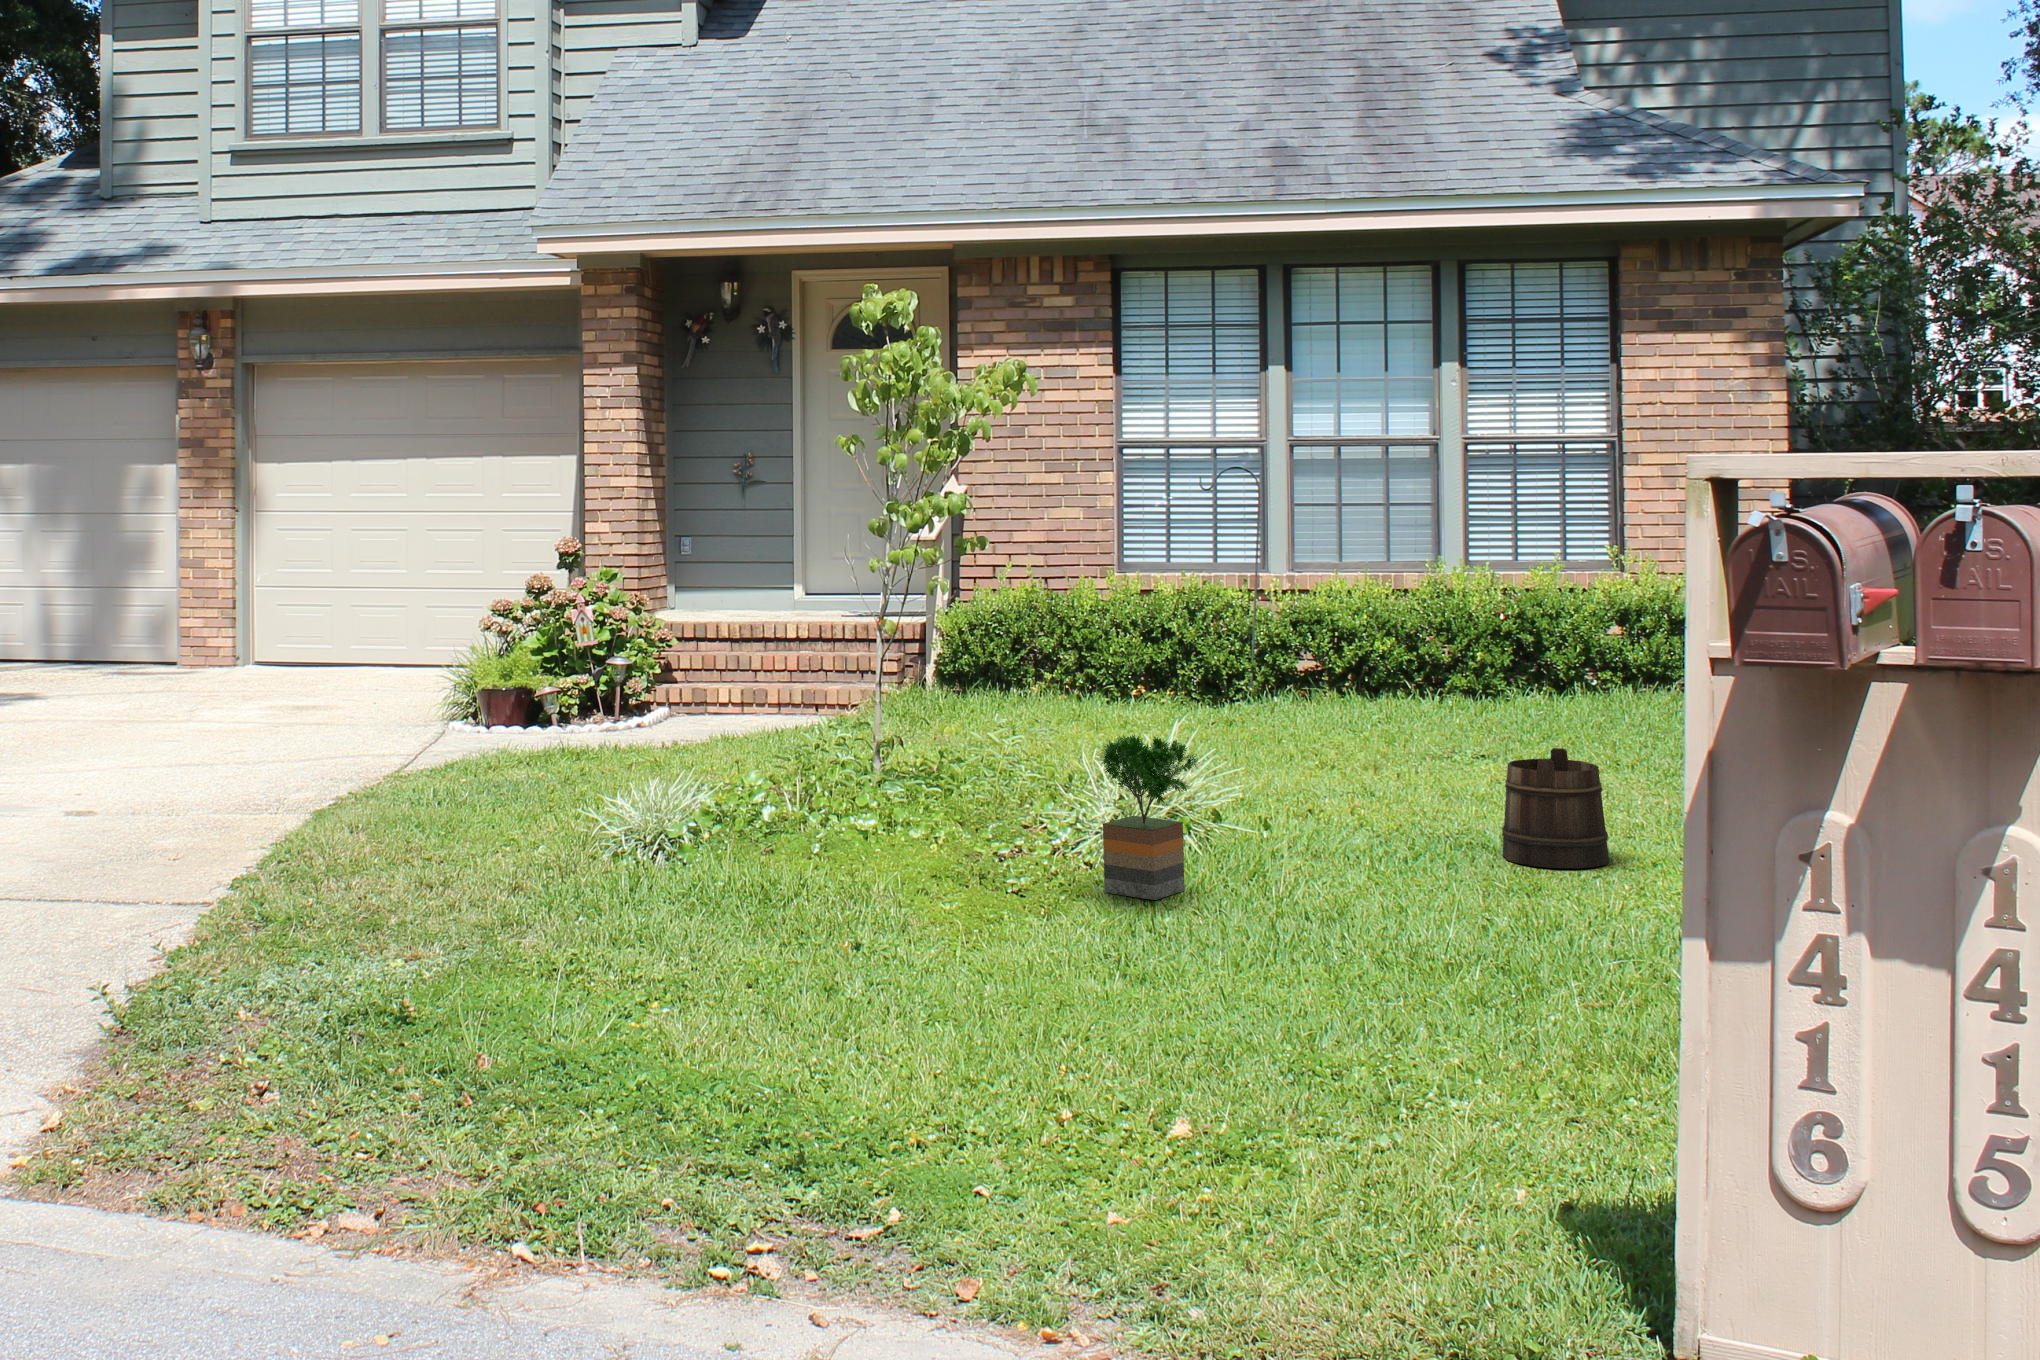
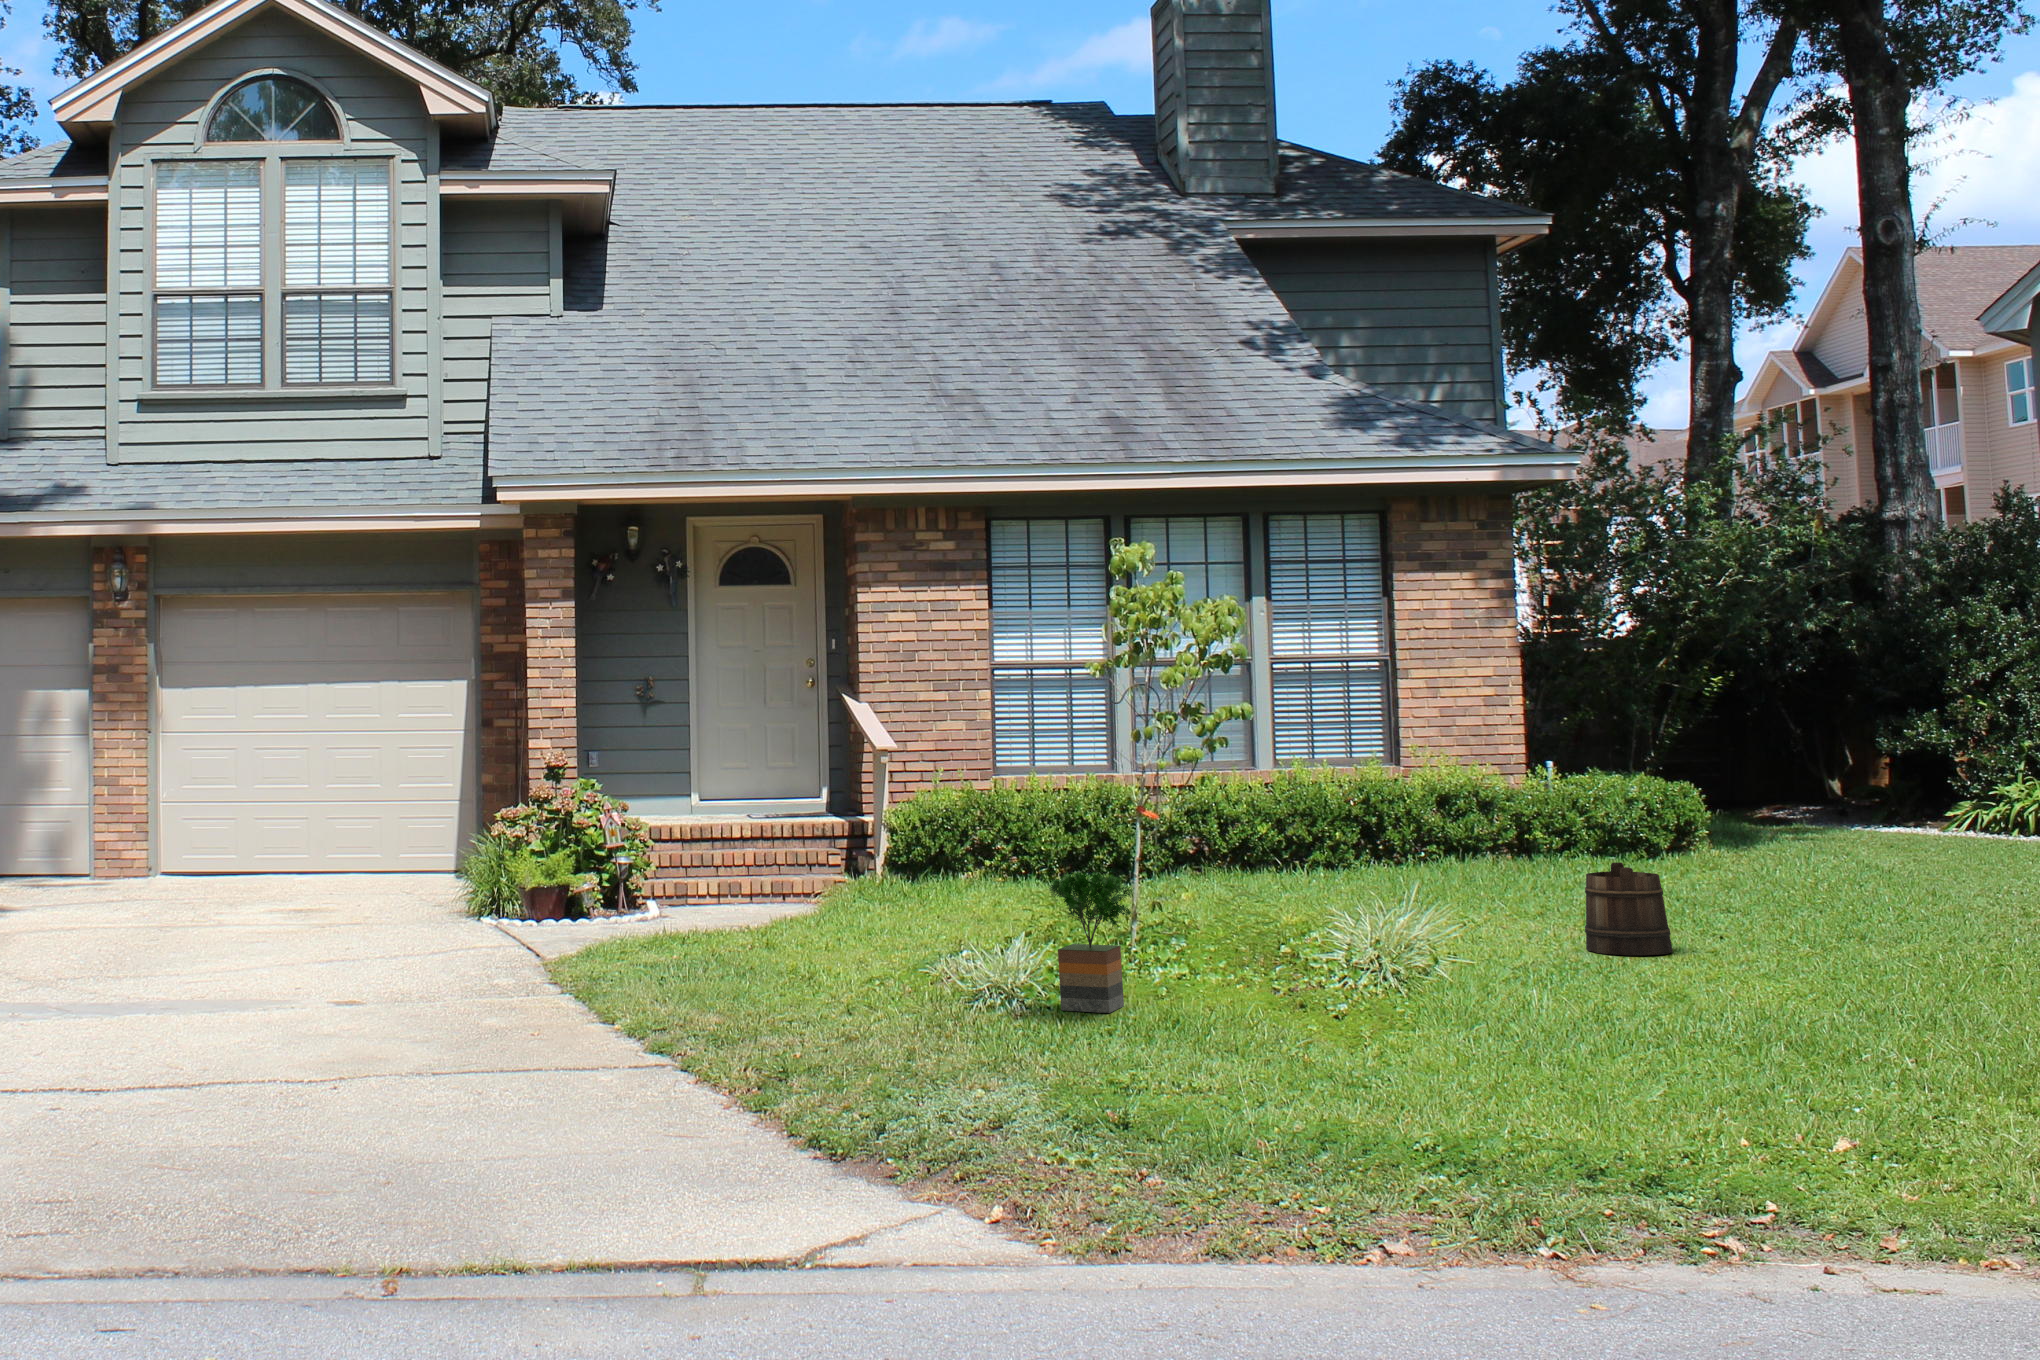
potted tree: present [1101,735,1199,900] -> present [1049,871,1133,1013]

